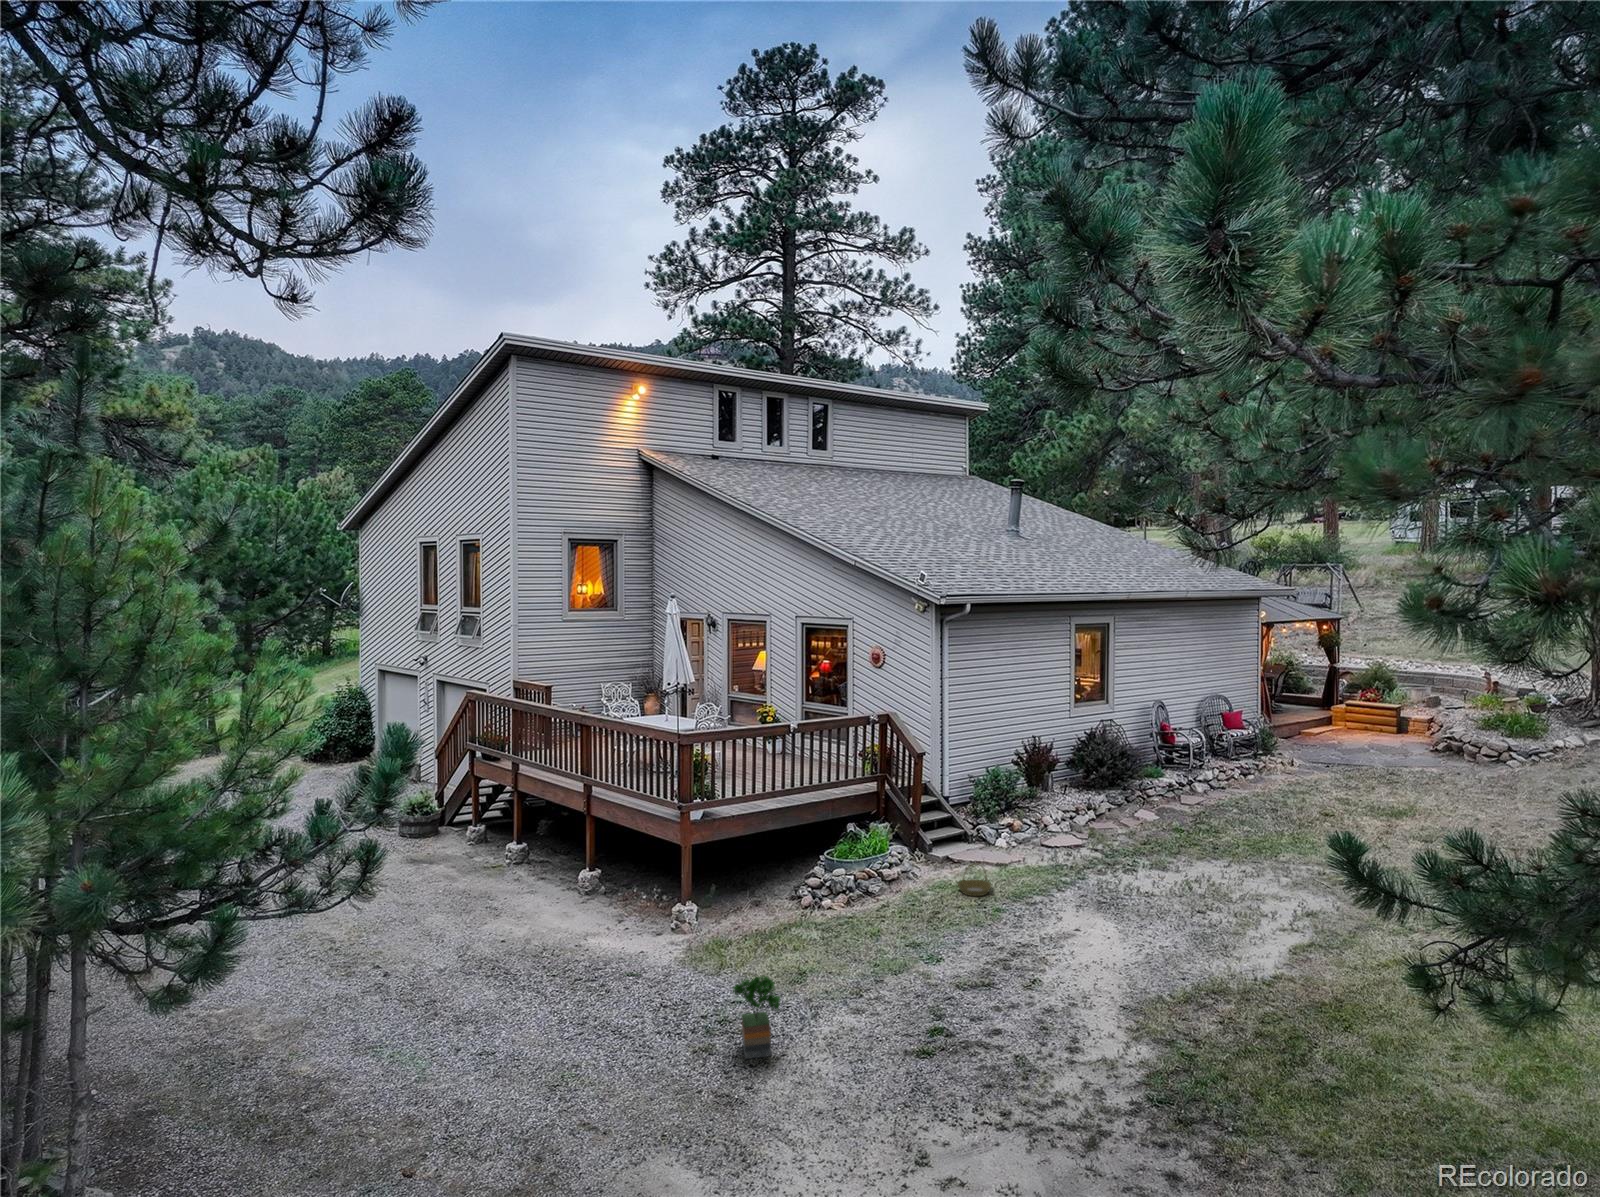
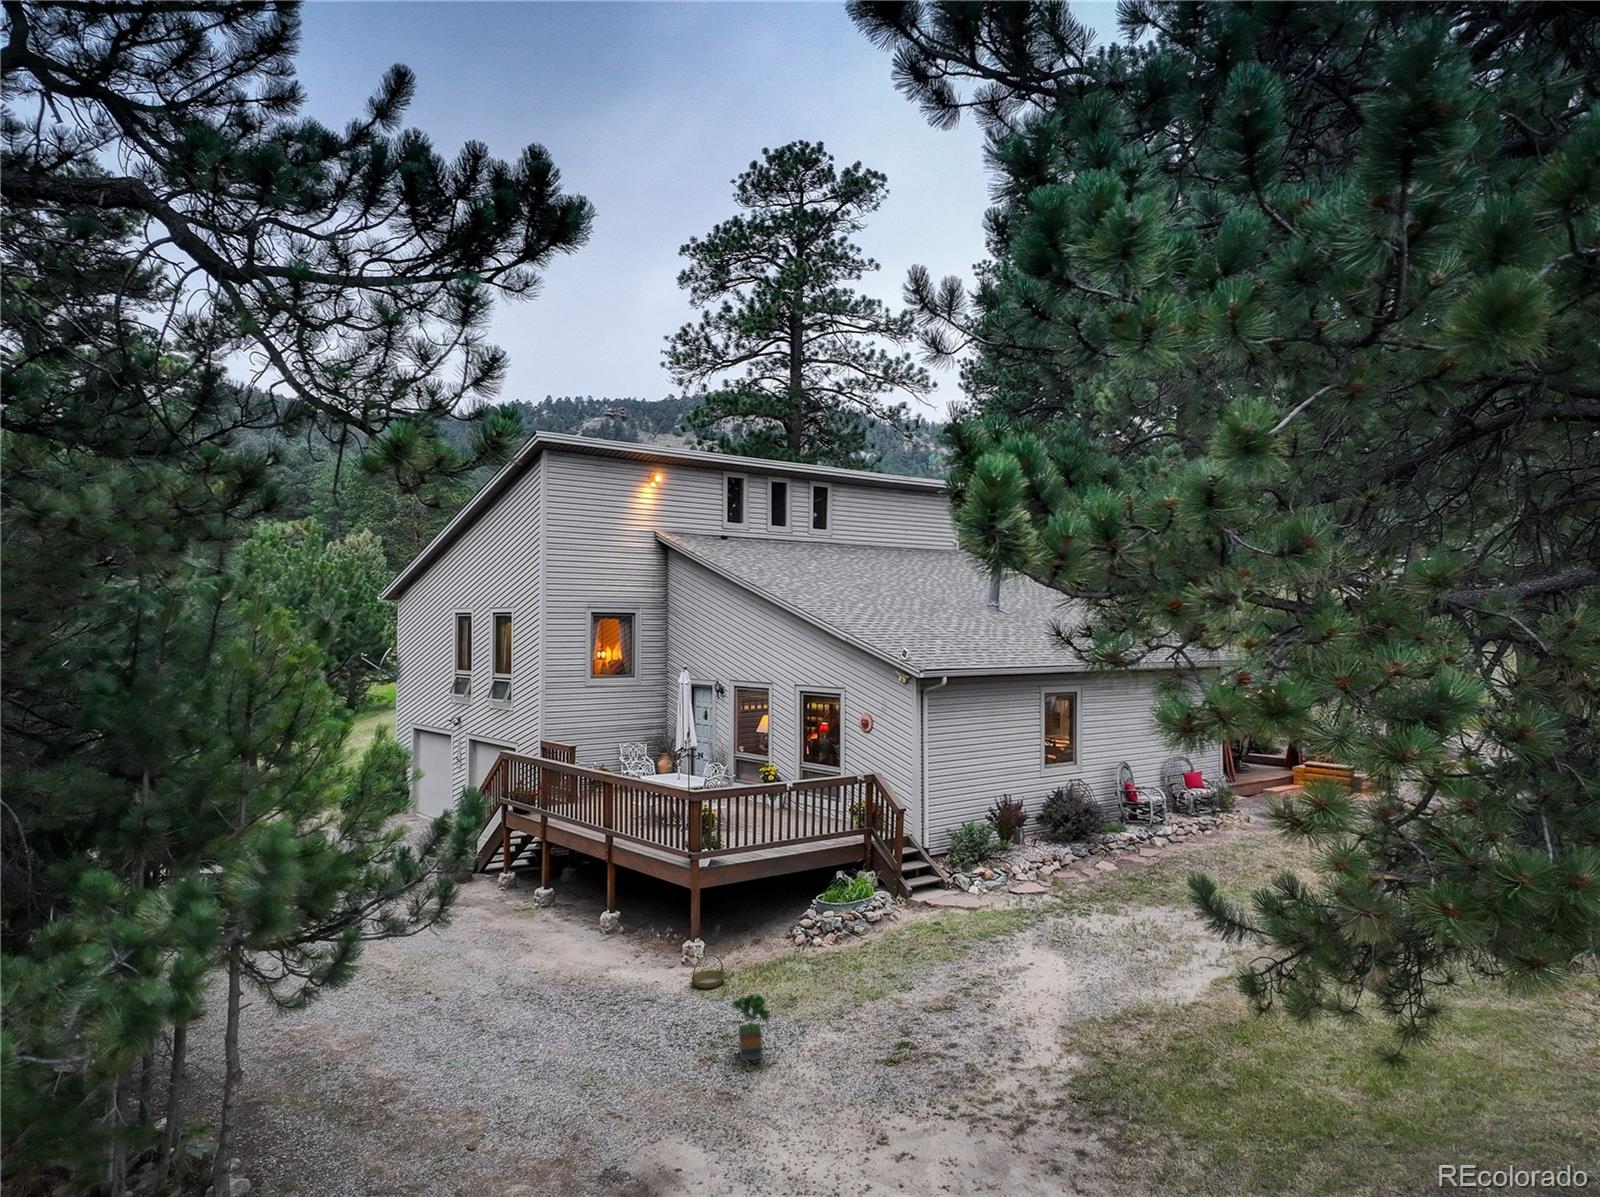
basket: present [958,863,991,896] -> present [692,954,725,988]

